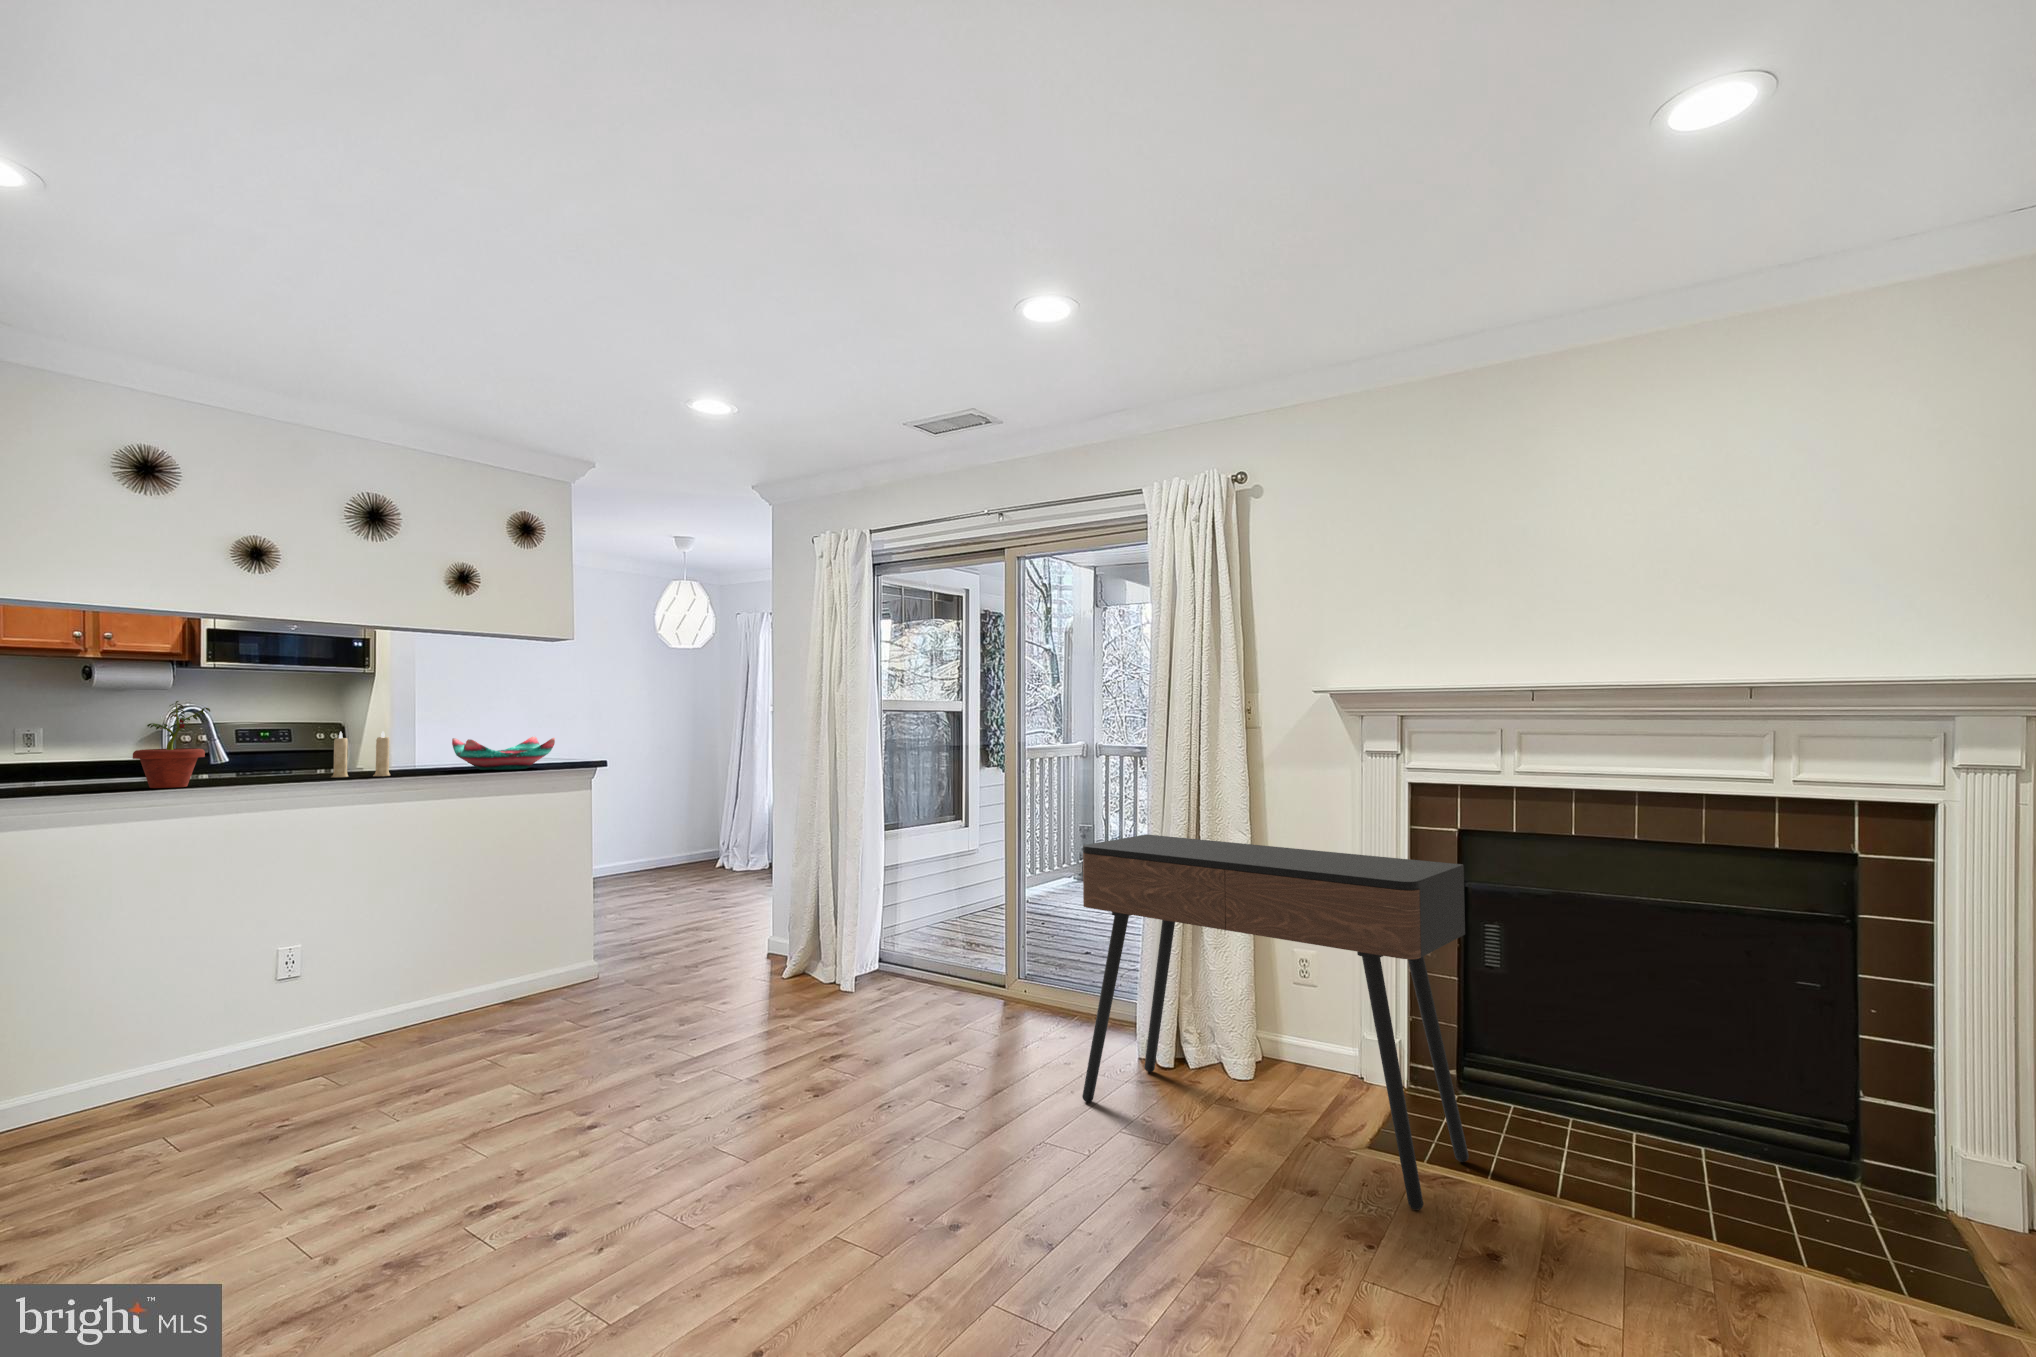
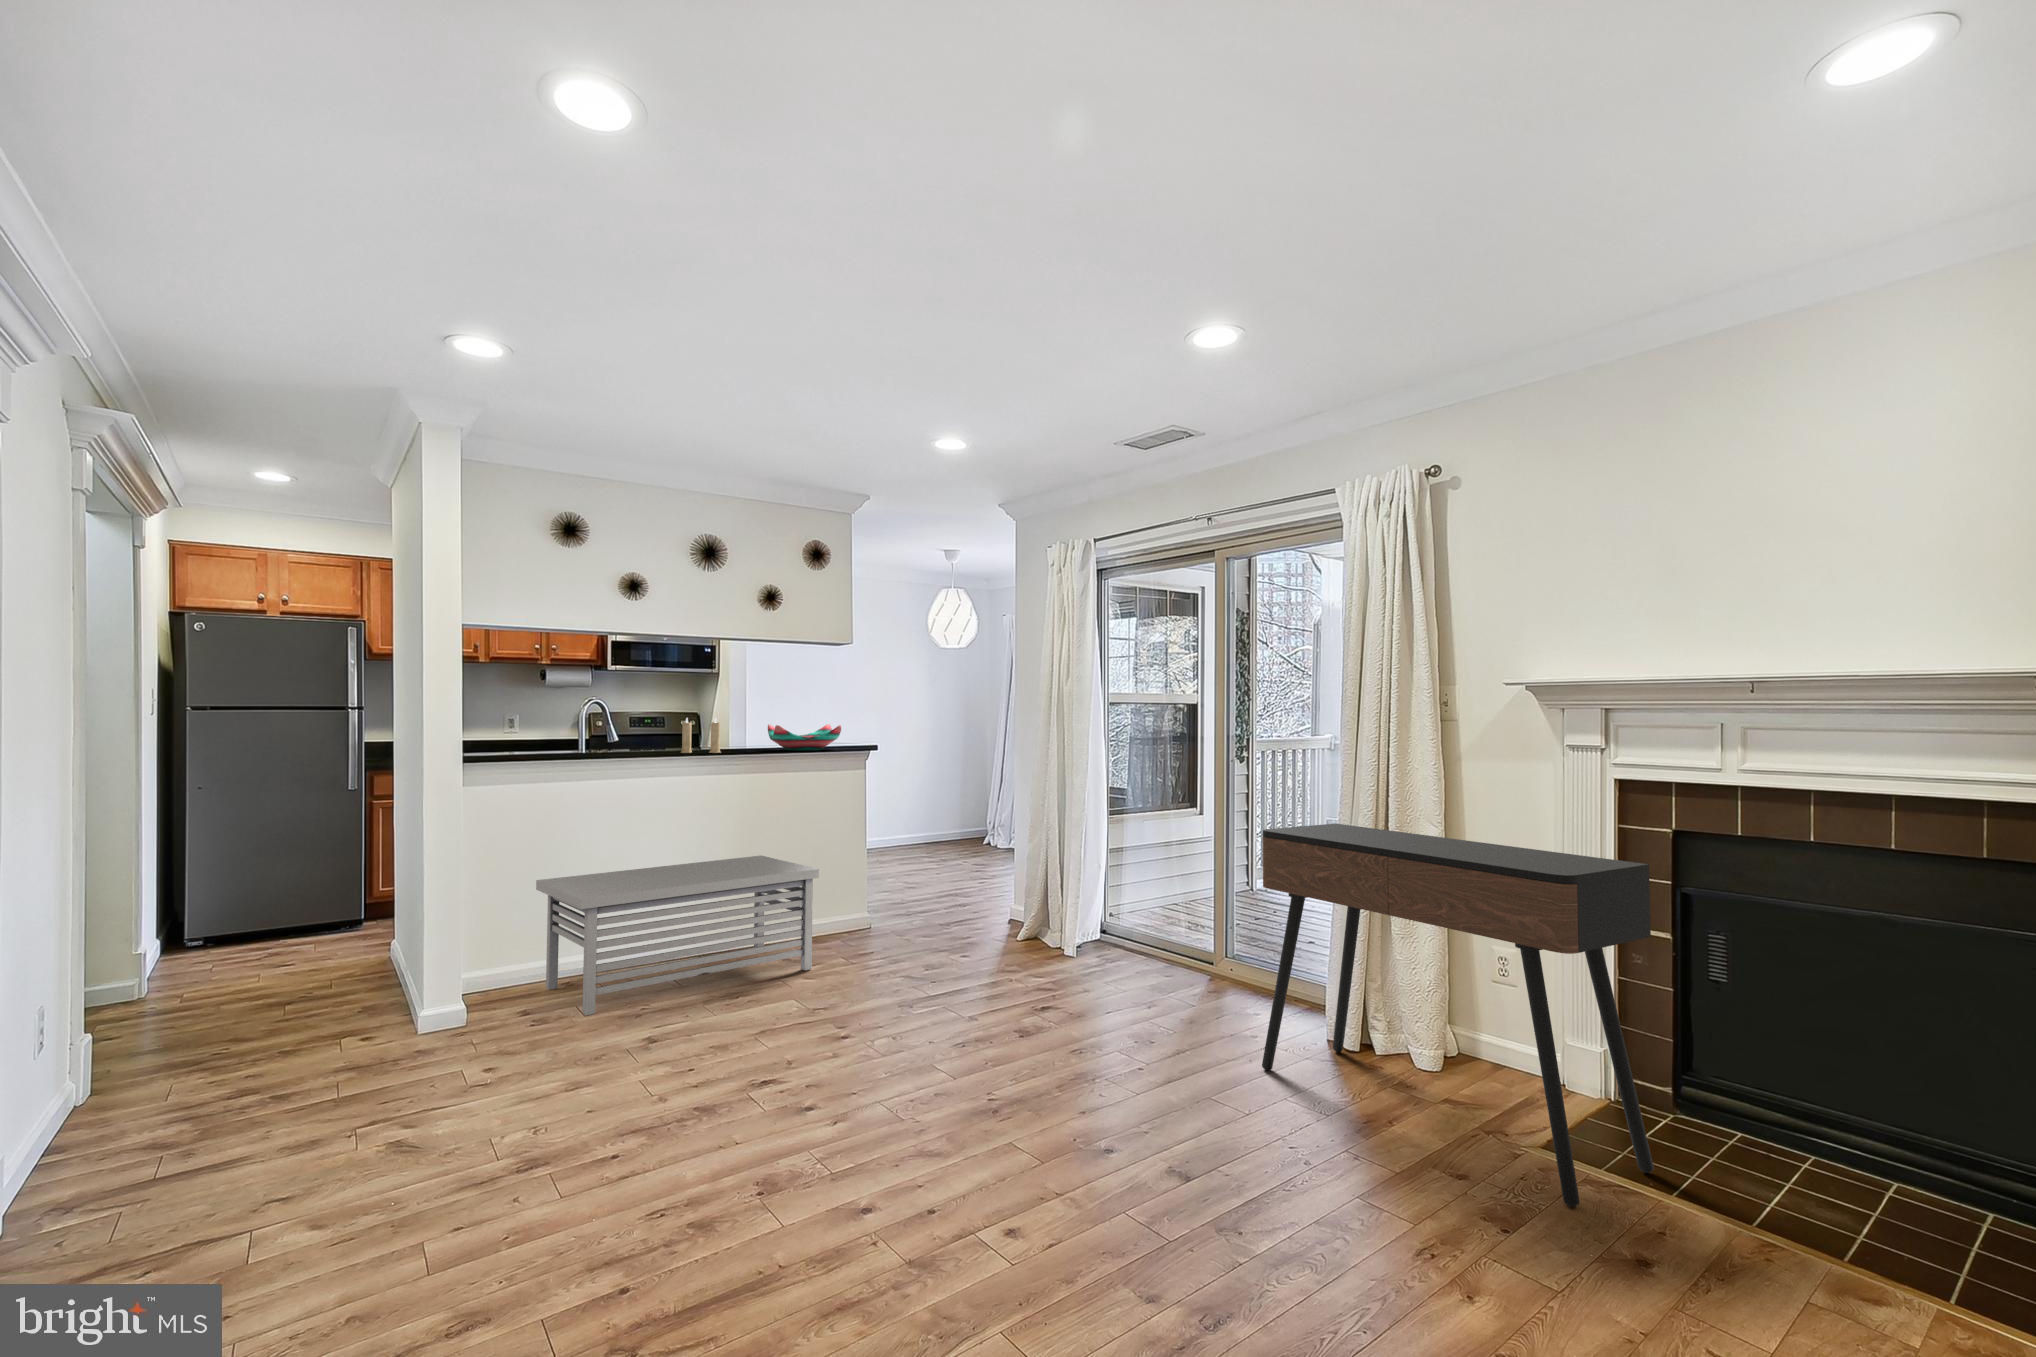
potted plant: present [133,701,210,788] -> none [552,693,600,757]
storage bench: none [108,902,533,1142] -> present [536,856,819,1015]

